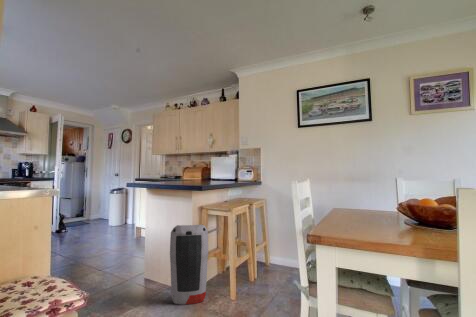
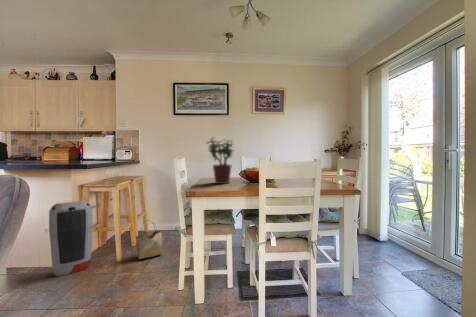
potted plant: none [347,150,403,229] -> present [208,139,234,184]
woven basket: none [251,256,283,306] -> present [136,220,162,259]

